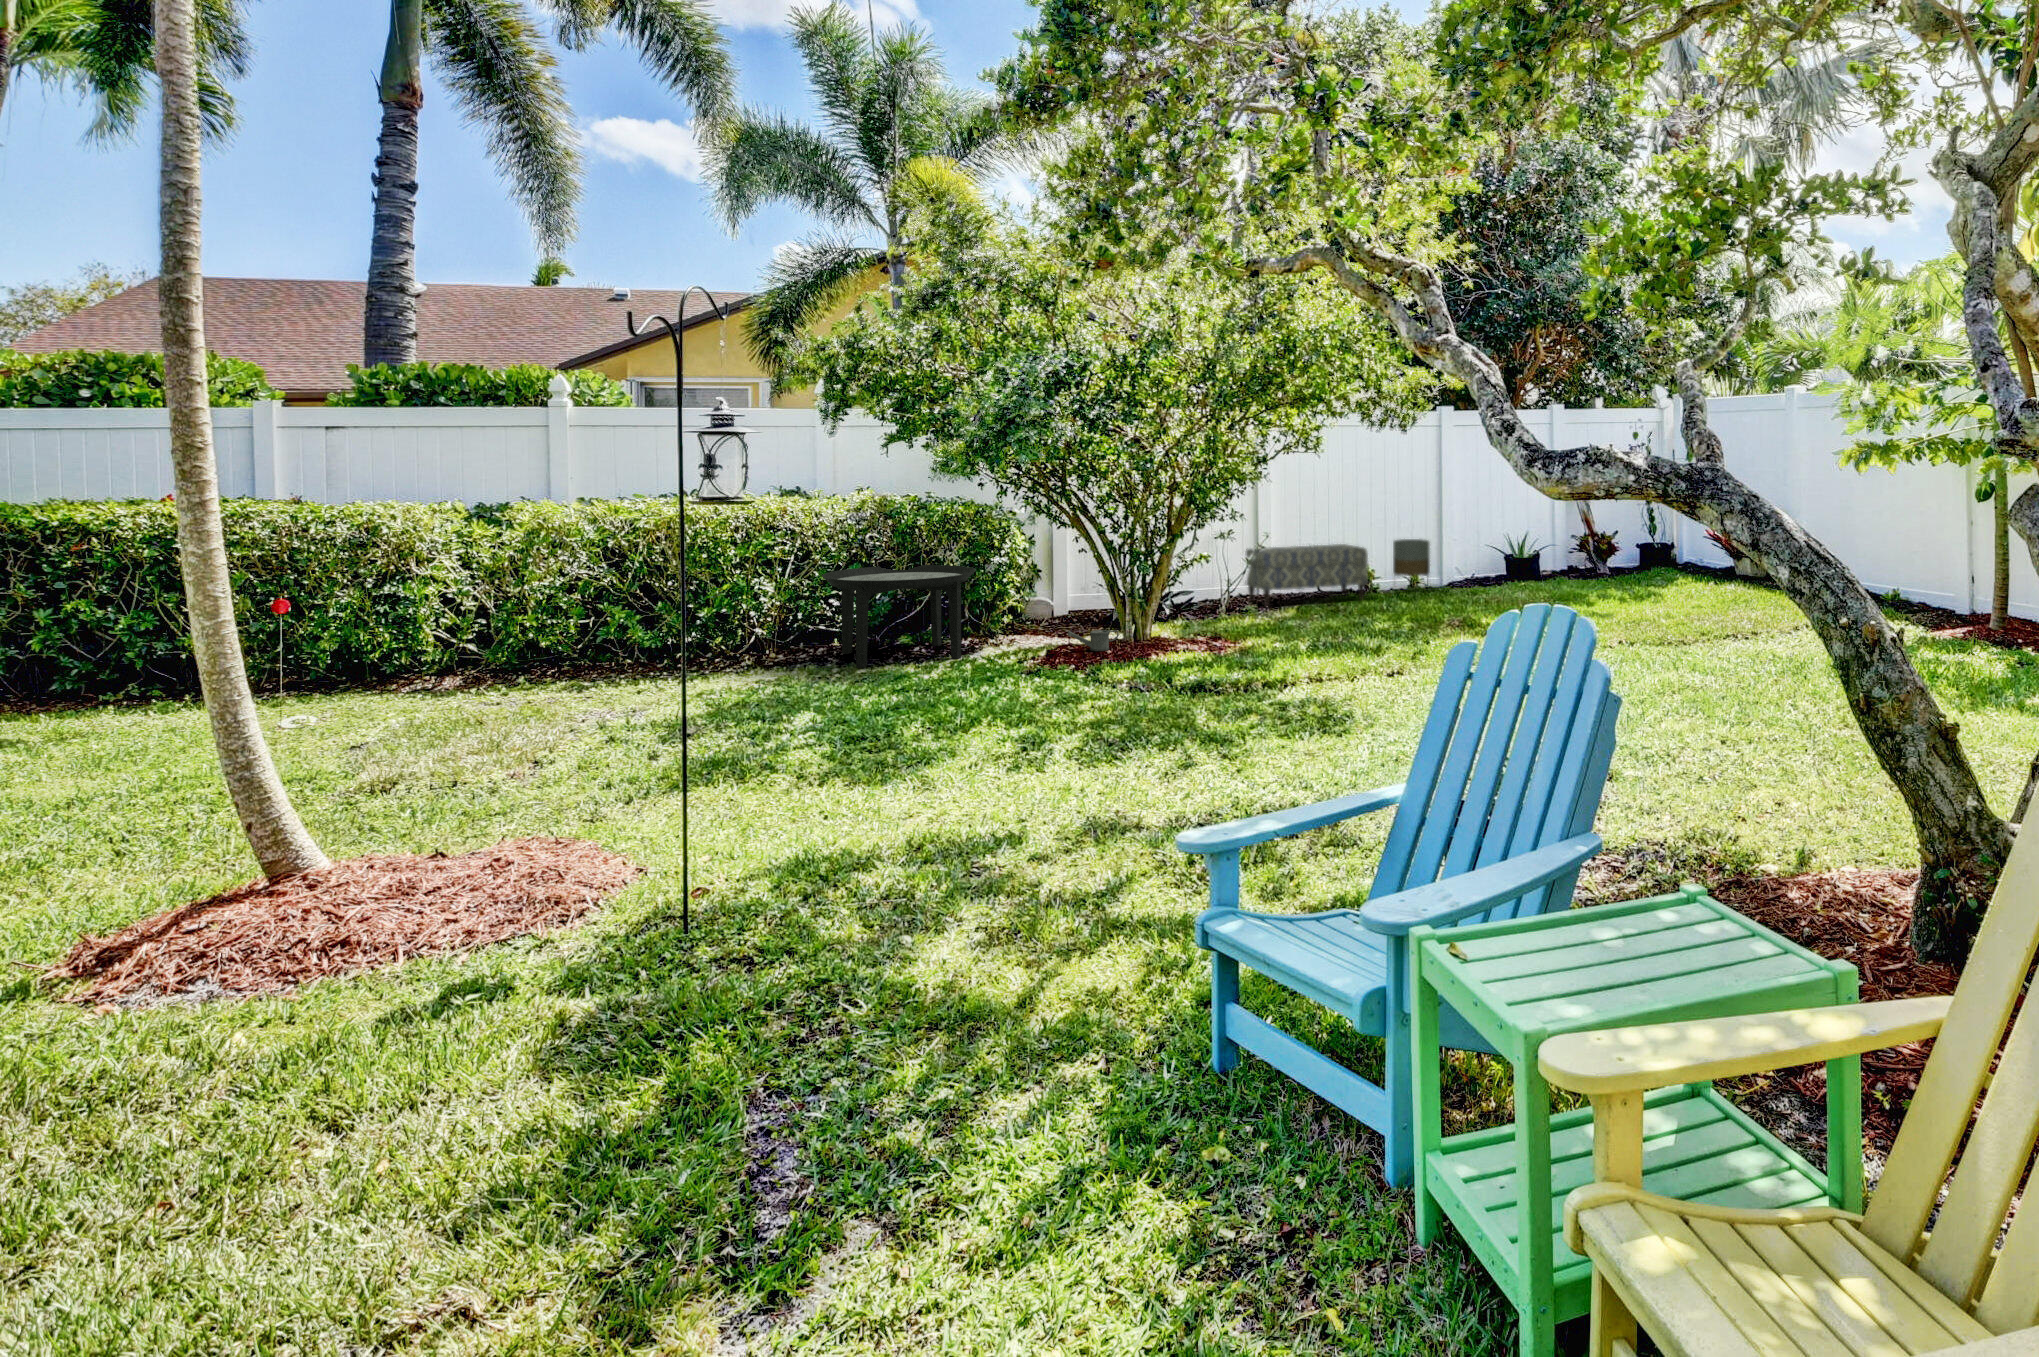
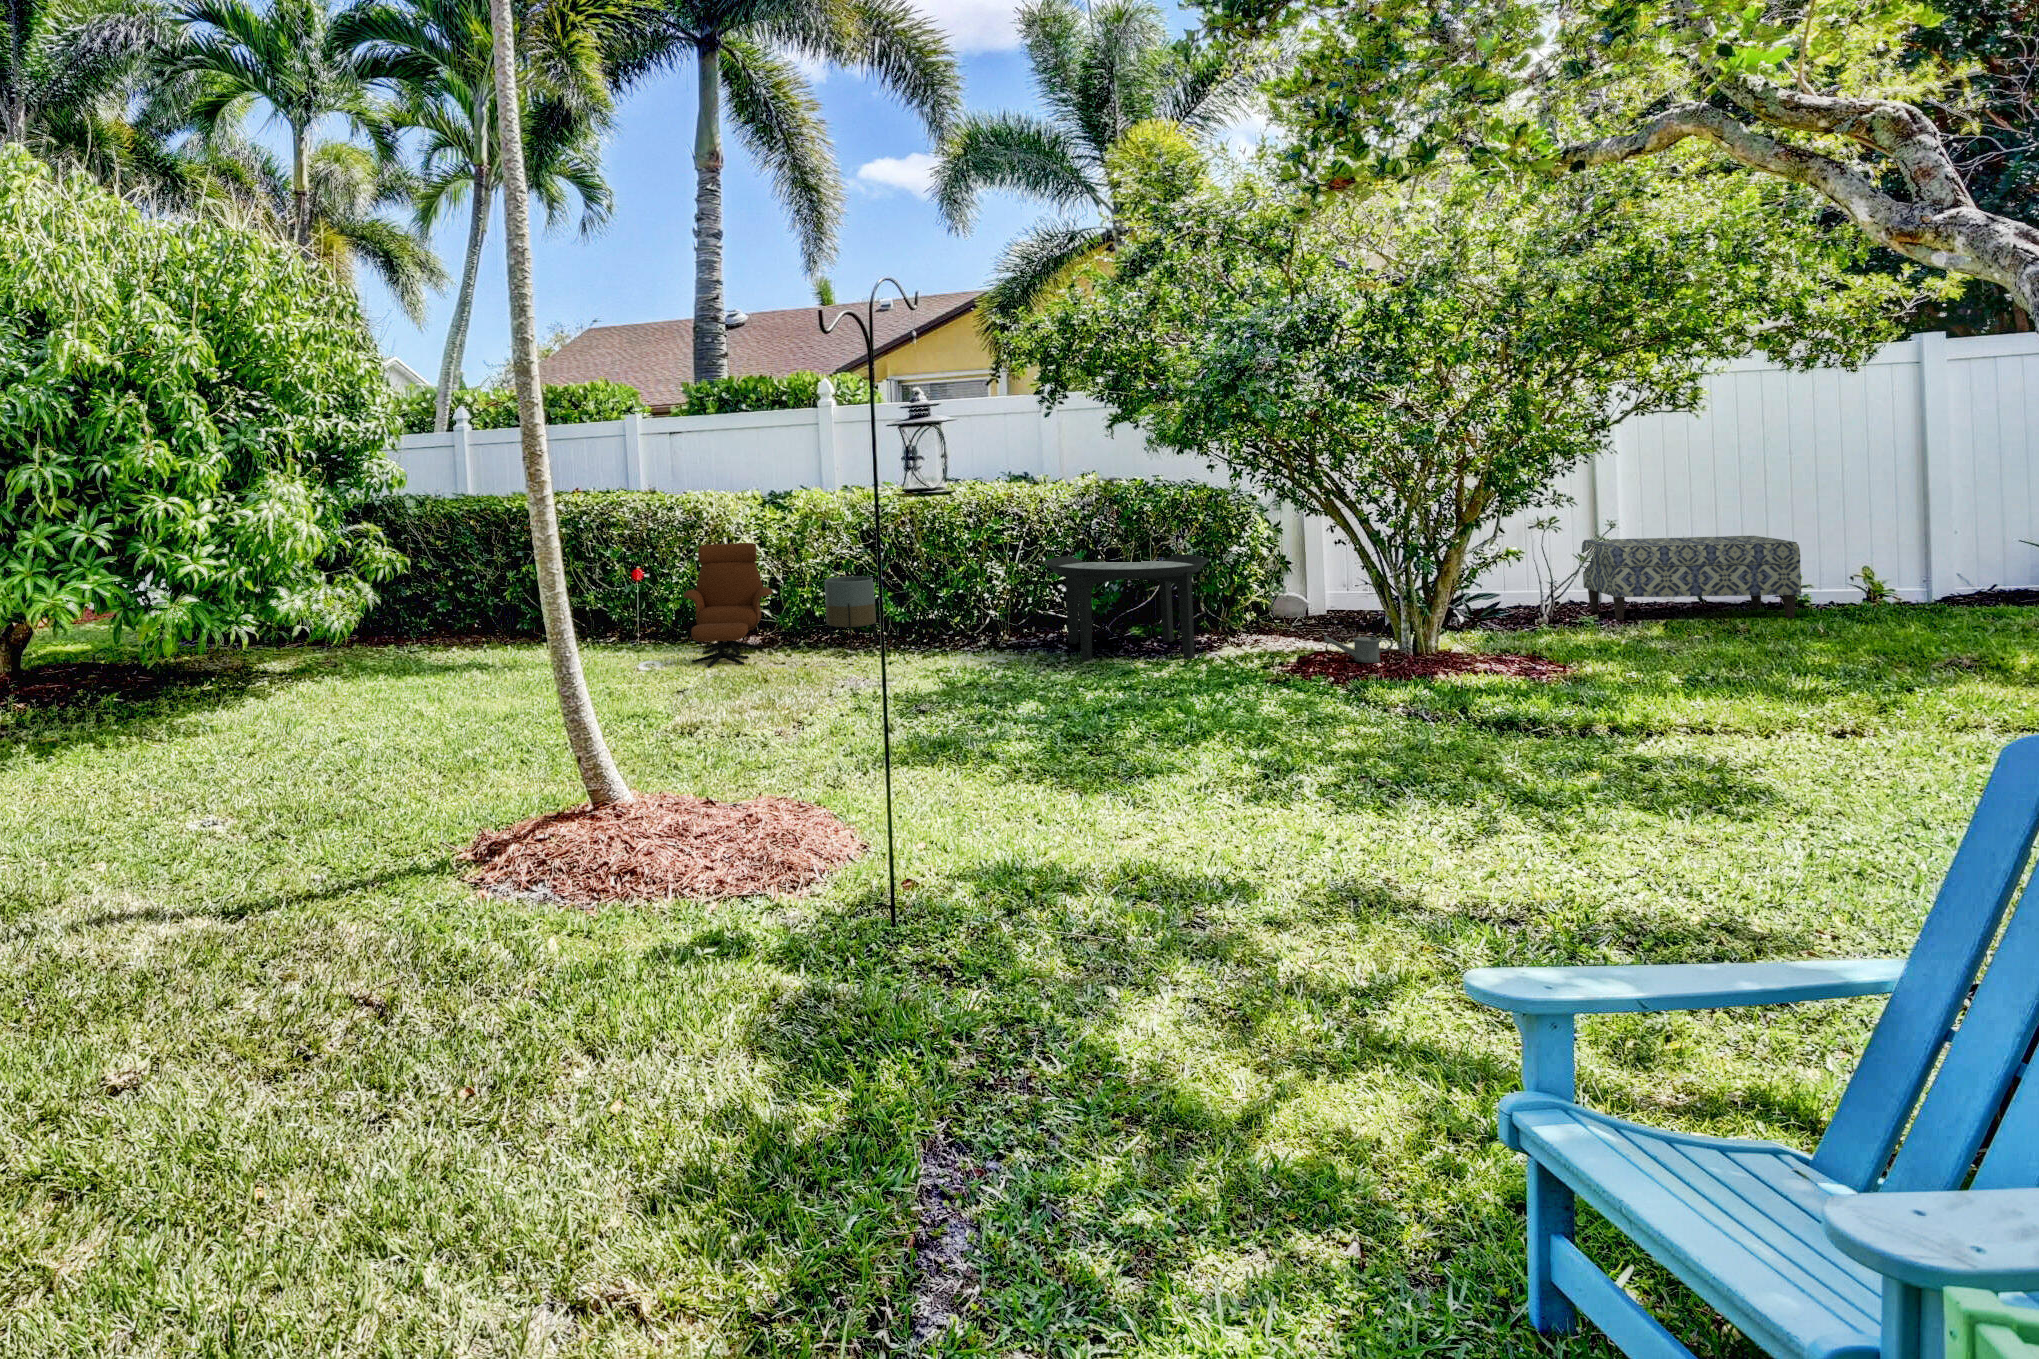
planter: present [1393,539,1430,586] -> present [825,576,876,651]
lounge chair: none [360,564,493,712] -> present [683,543,773,667]

